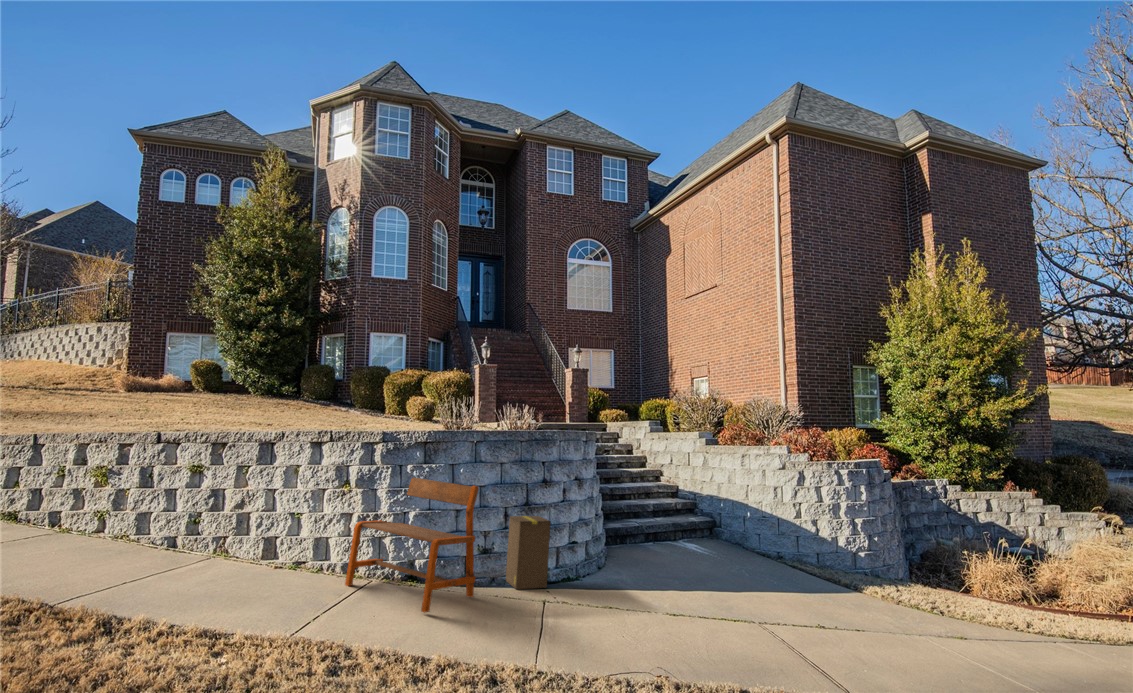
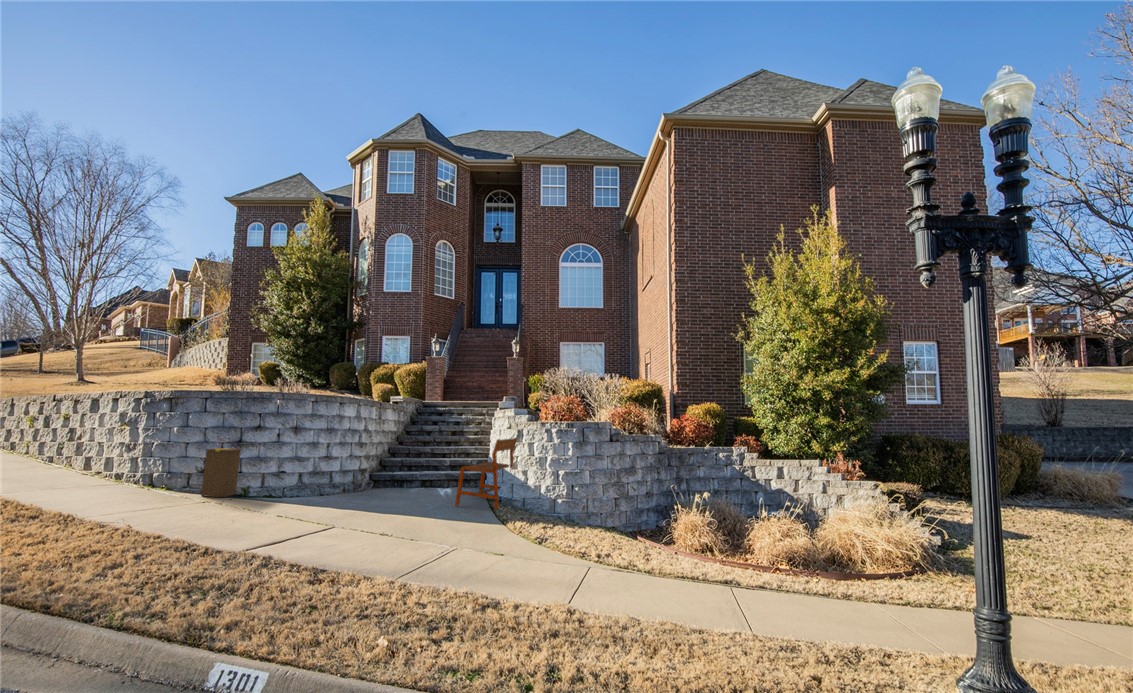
bench: present [345,478,479,613] -> present [455,438,517,509]

